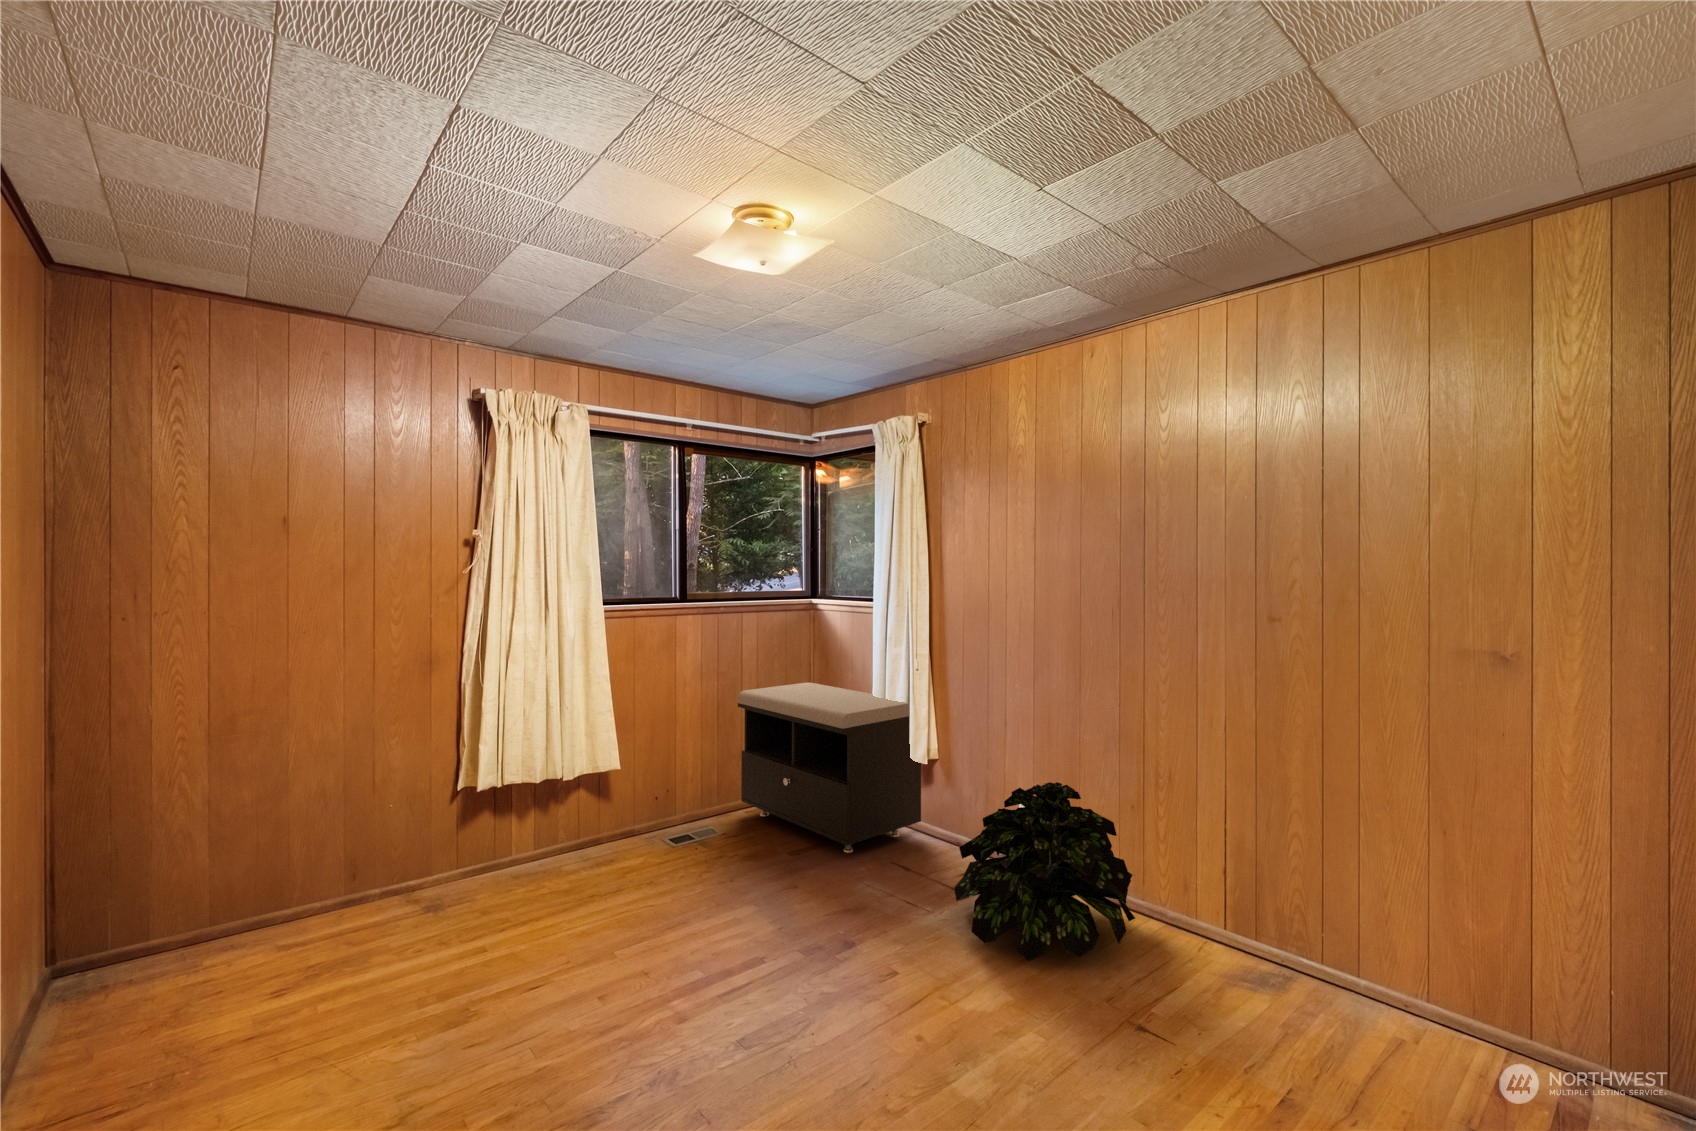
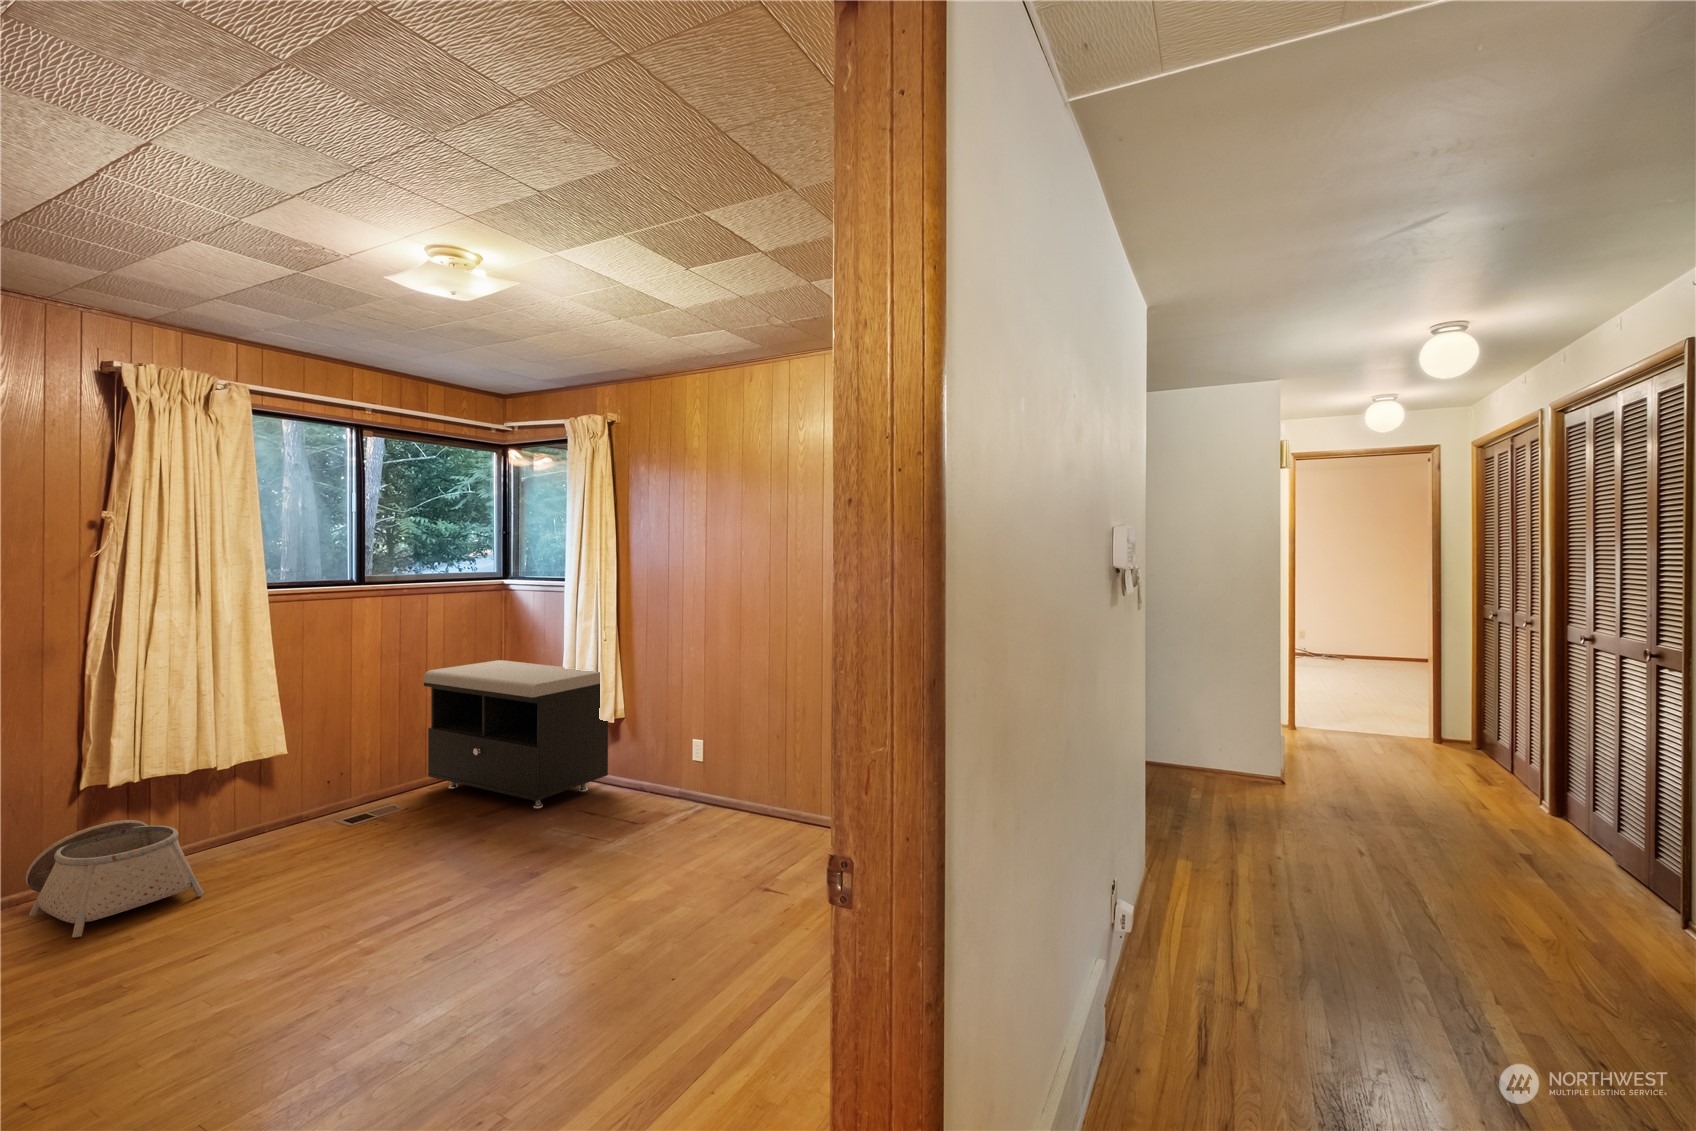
potted plant: present [954,782,1135,961] -> none [630,725,772,862]
basket: none [412,825,542,941] -> present [26,820,204,937]

